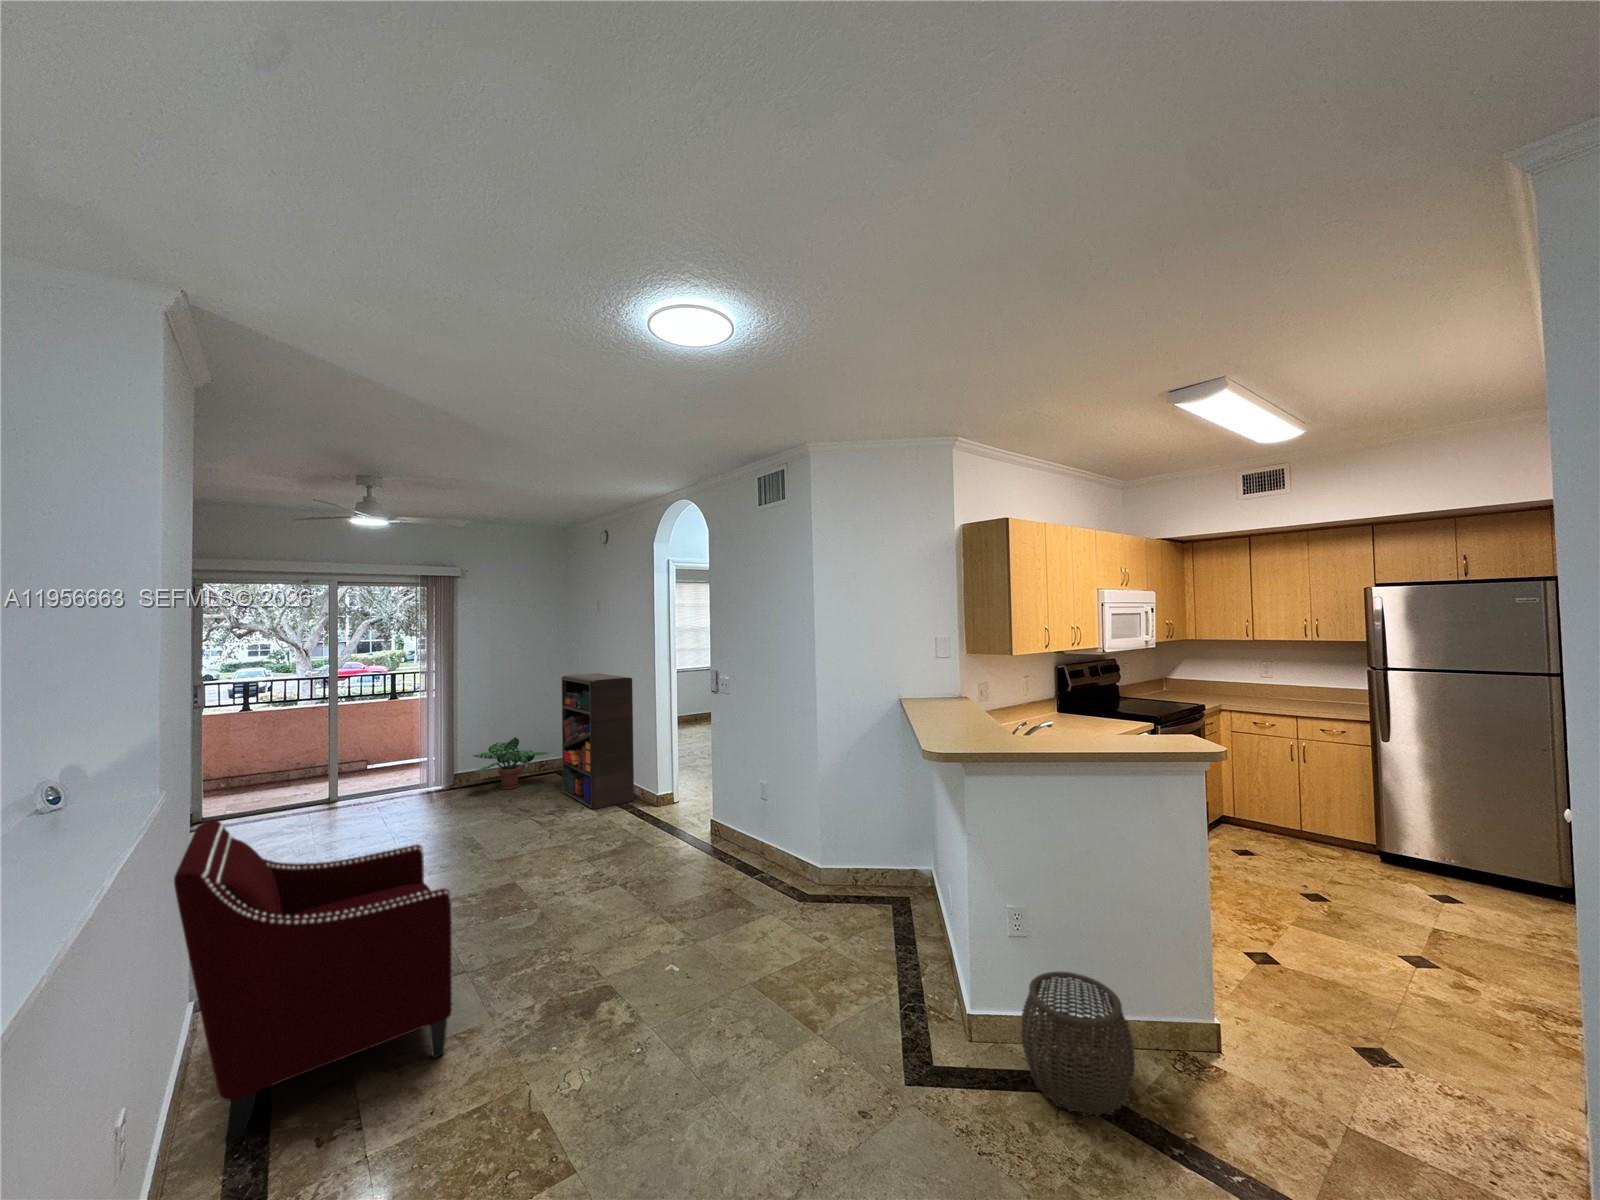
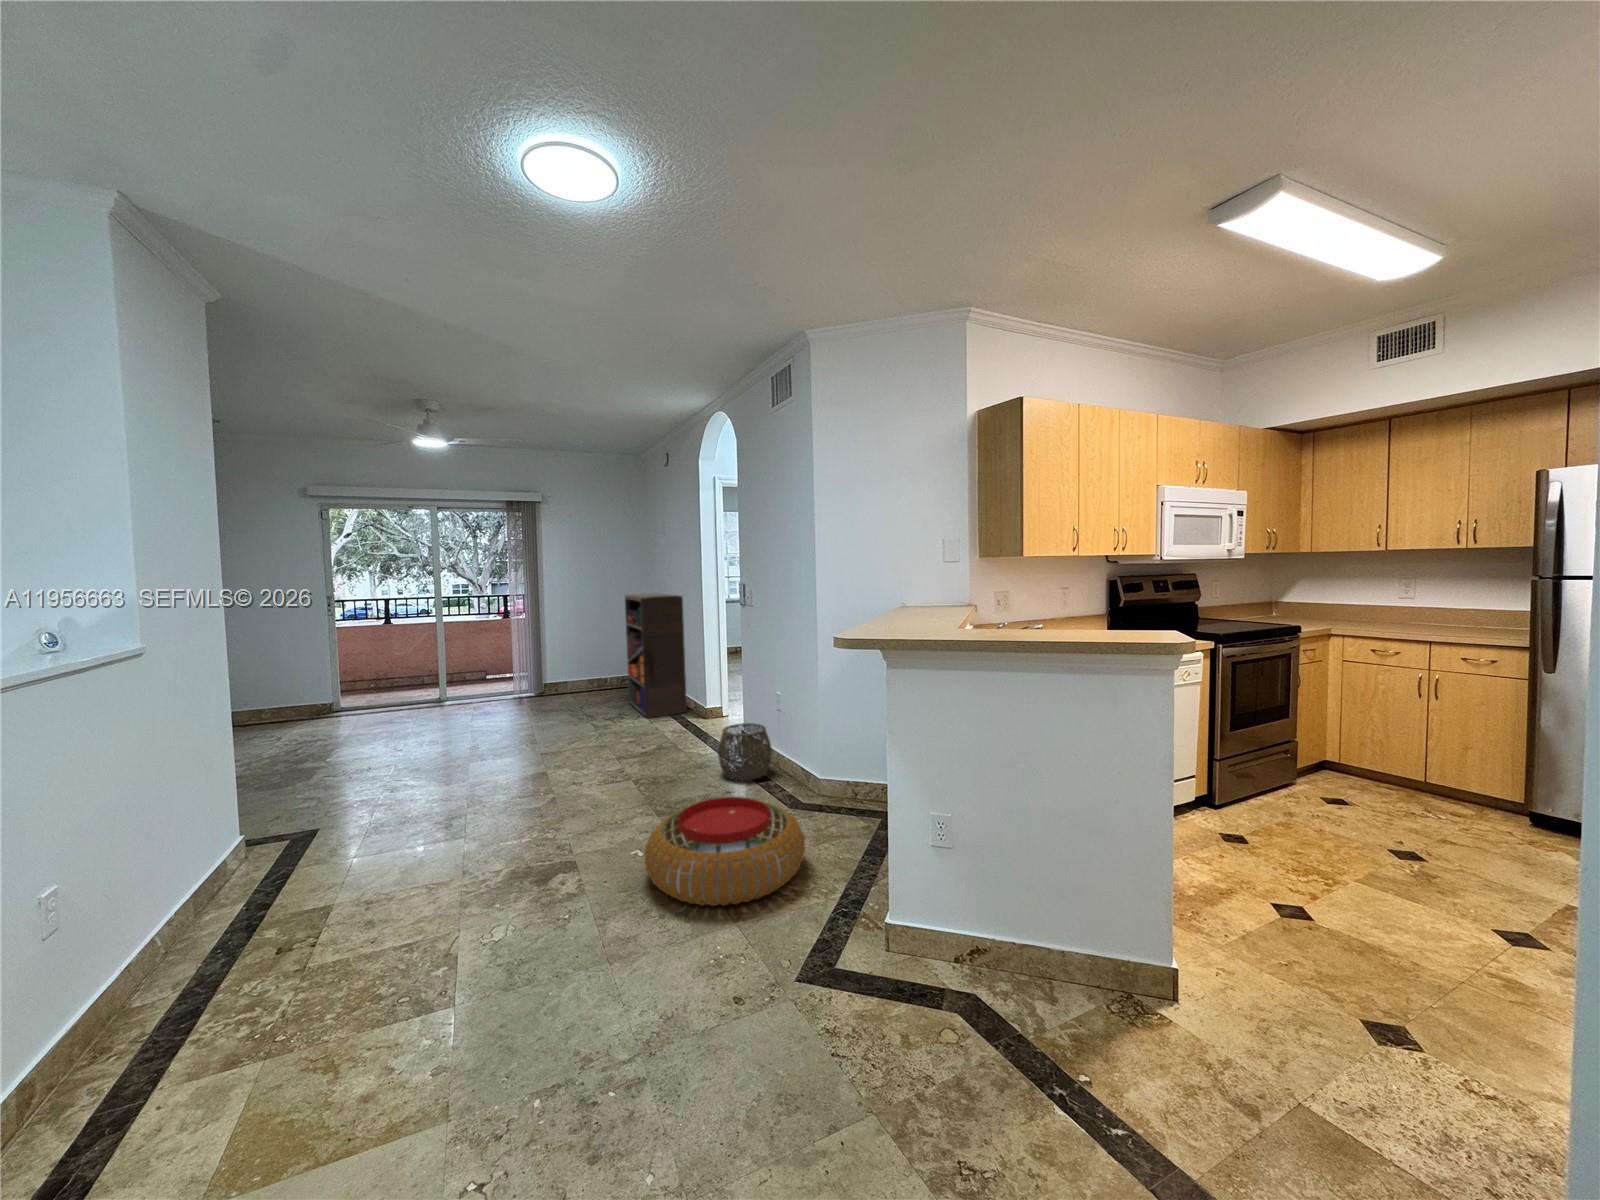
potted plant: present [473,737,549,789] -> none [553,651,624,698]
armchair: present [174,820,453,1143] -> none [166,687,433,941]
pouf: none [695,899,855,1019] -> present [645,797,805,906]
woven basket: present [1021,972,1135,1117] -> present [718,723,772,780]

